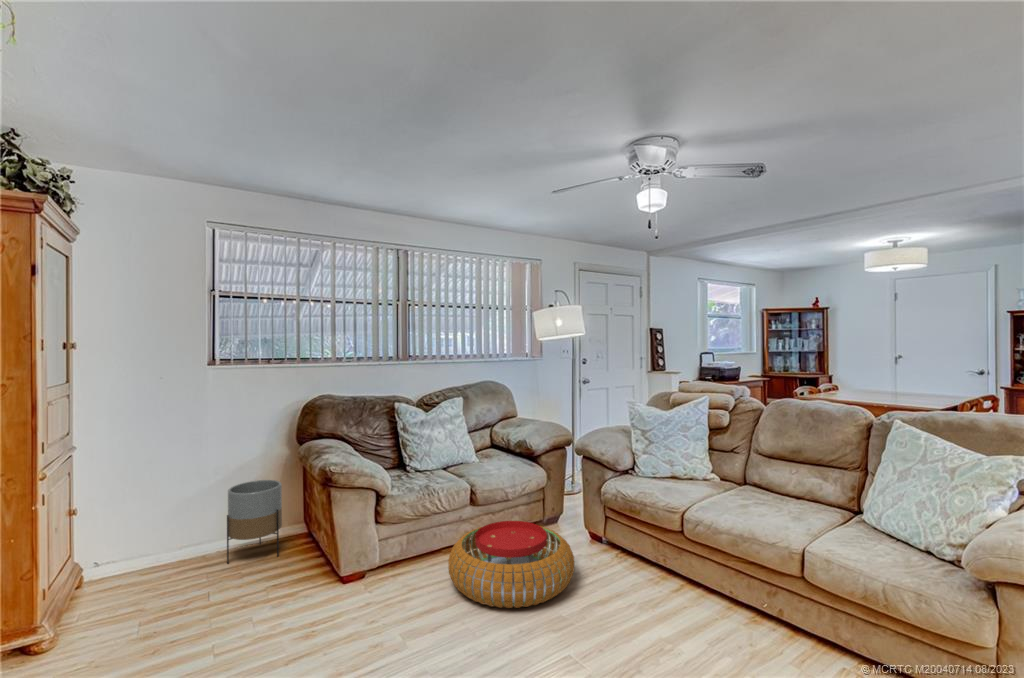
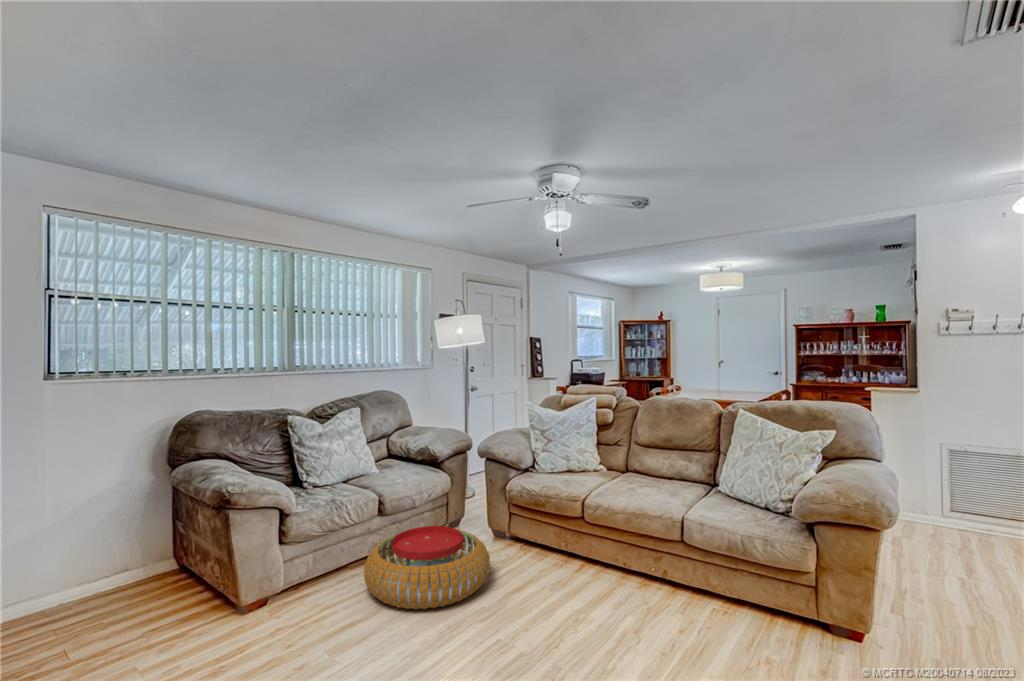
planter: present [227,480,282,563] -> none [78,512,150,616]

